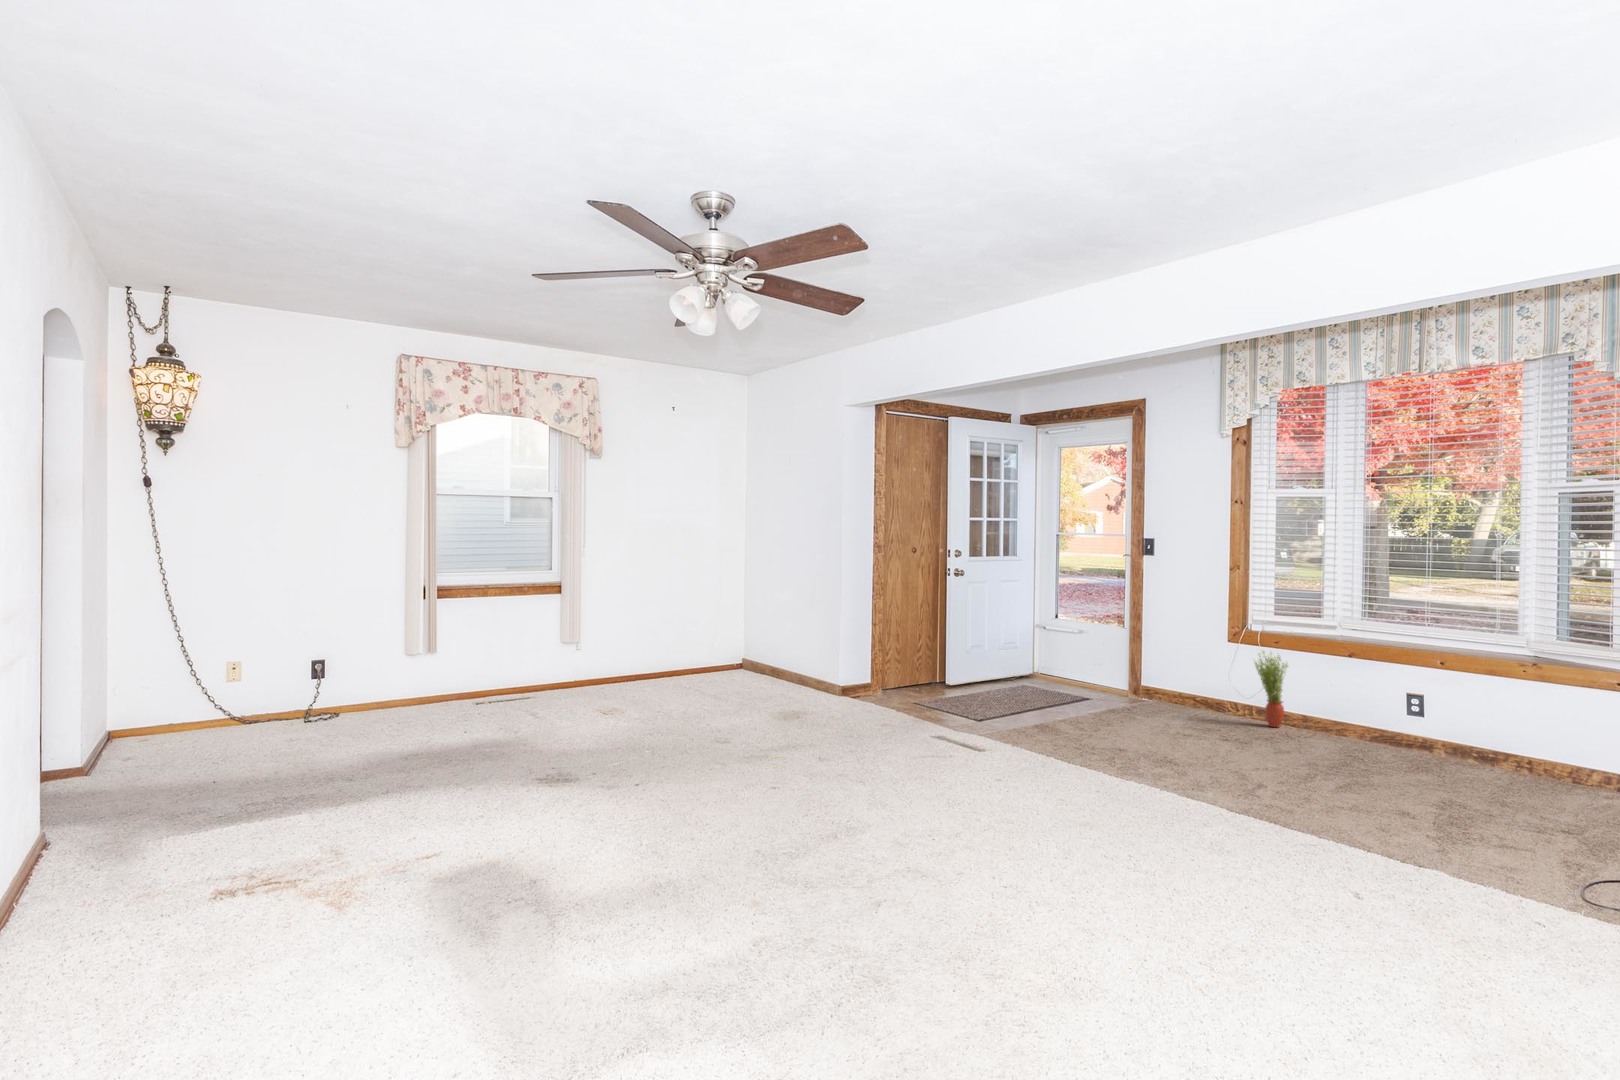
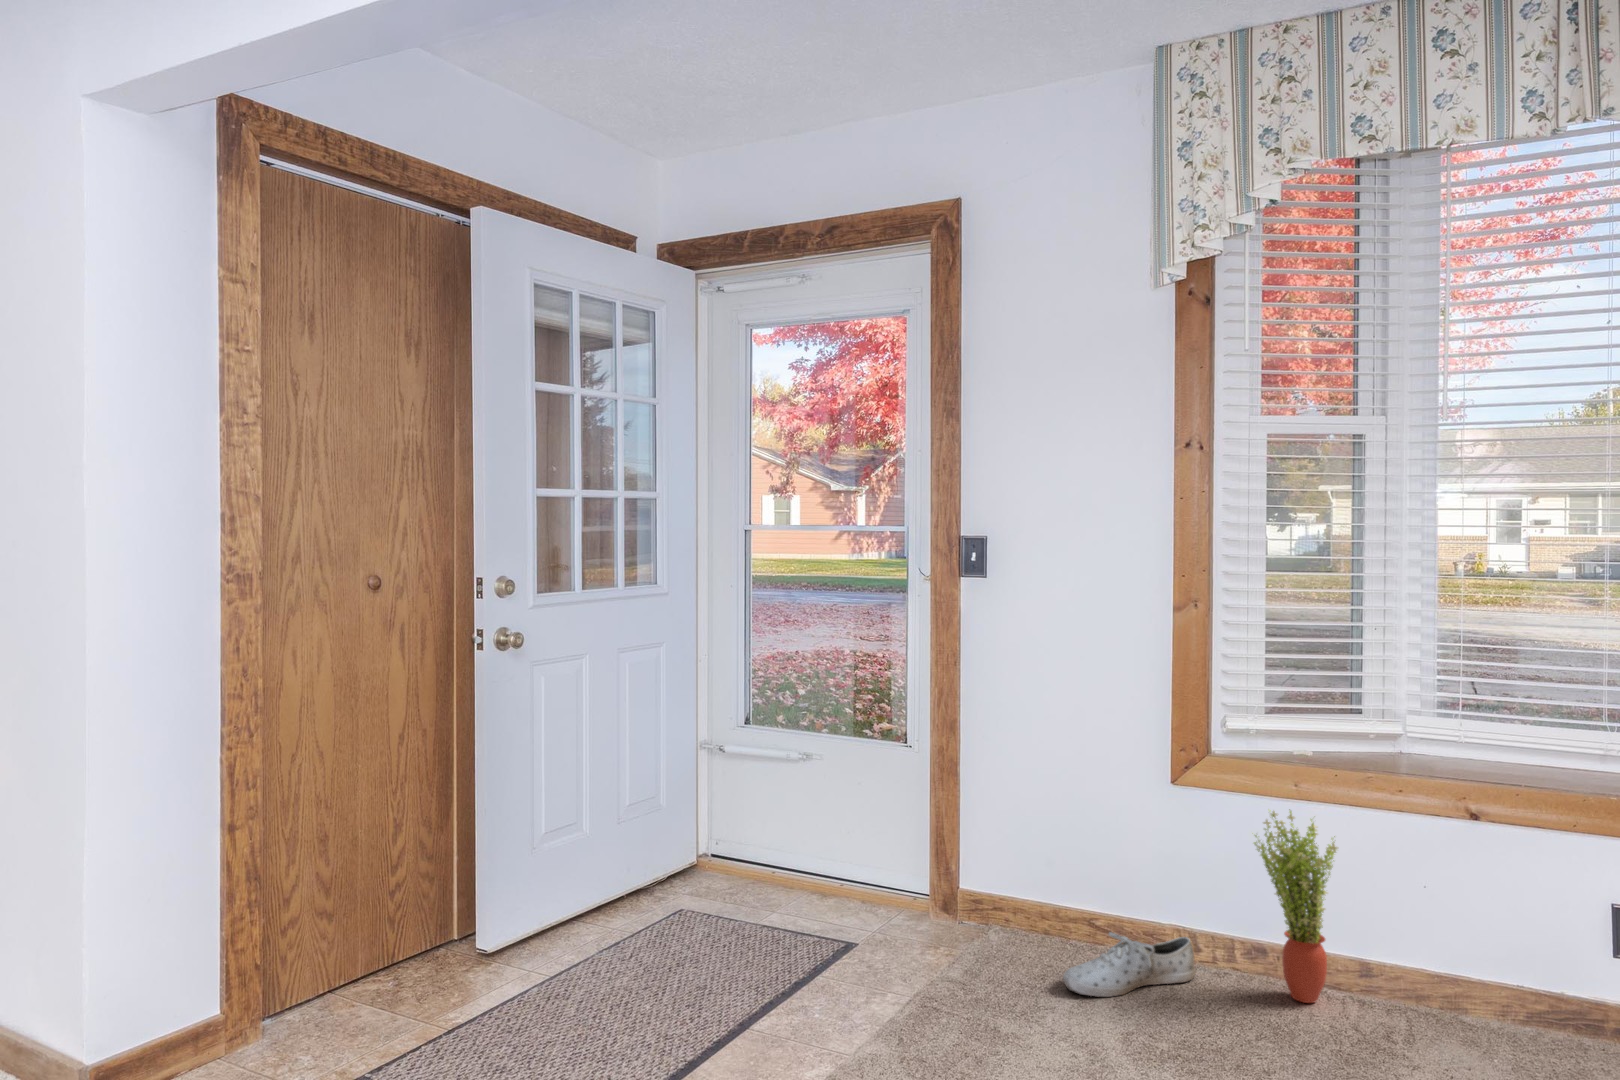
shoe: none [1170,697,1232,719] -> present [1063,932,1195,997]

